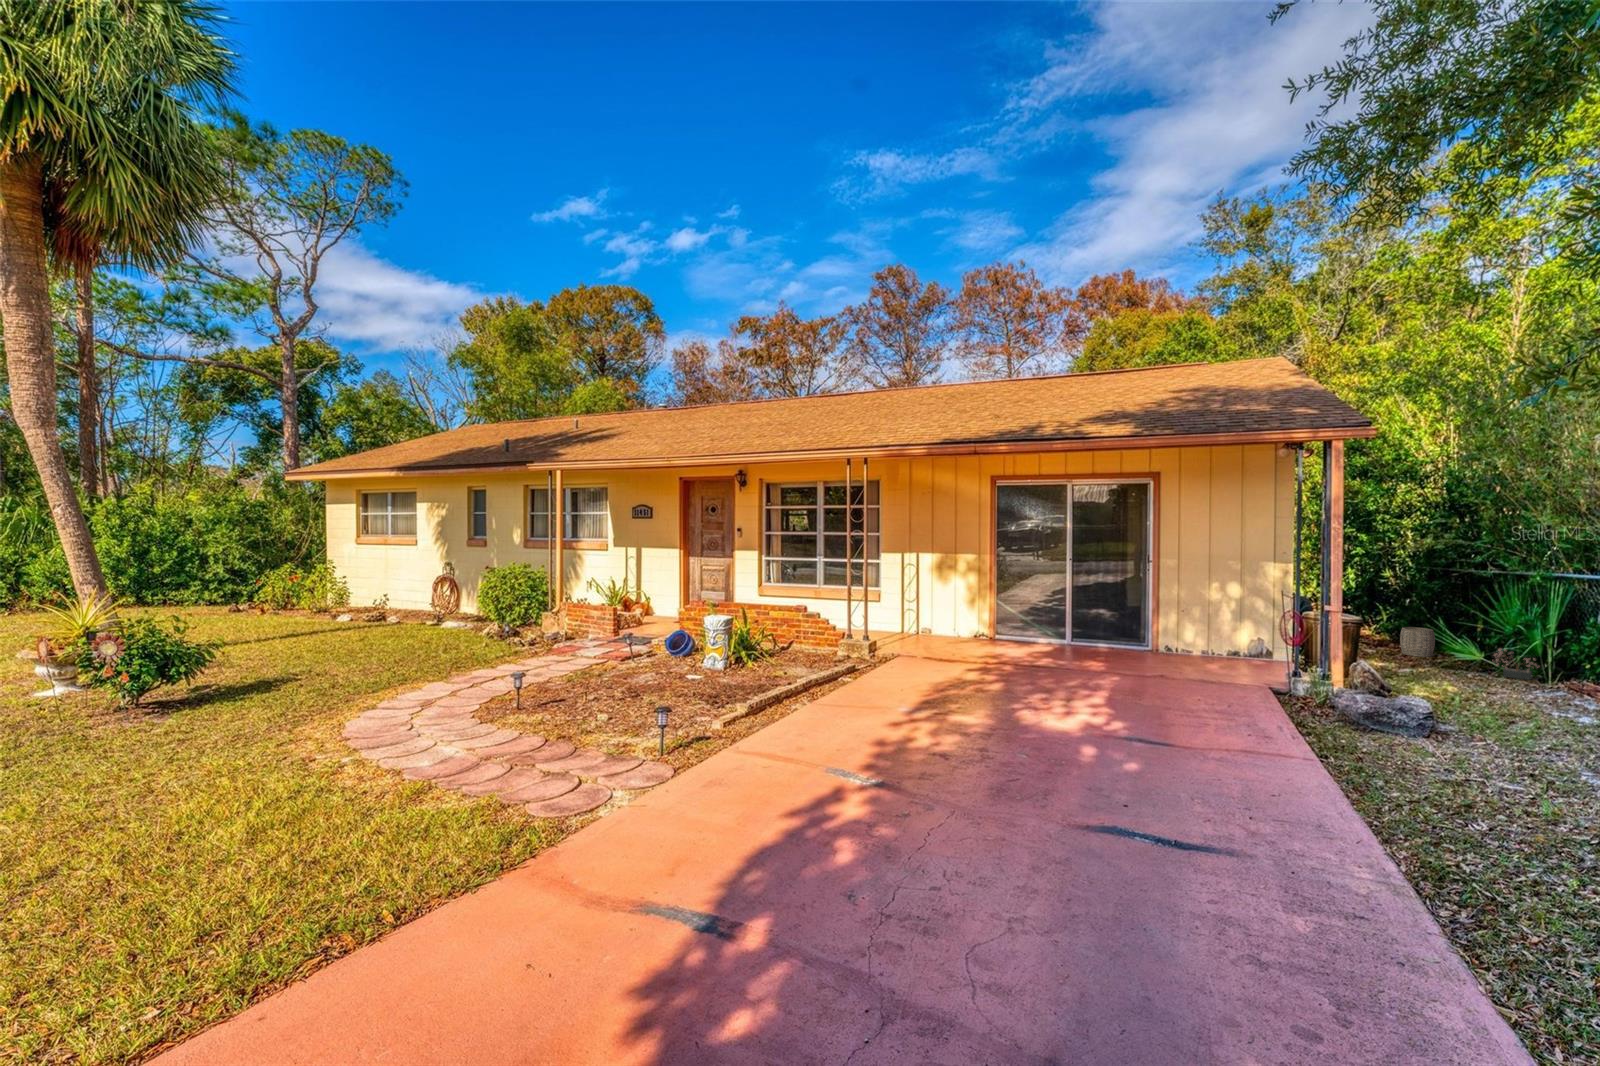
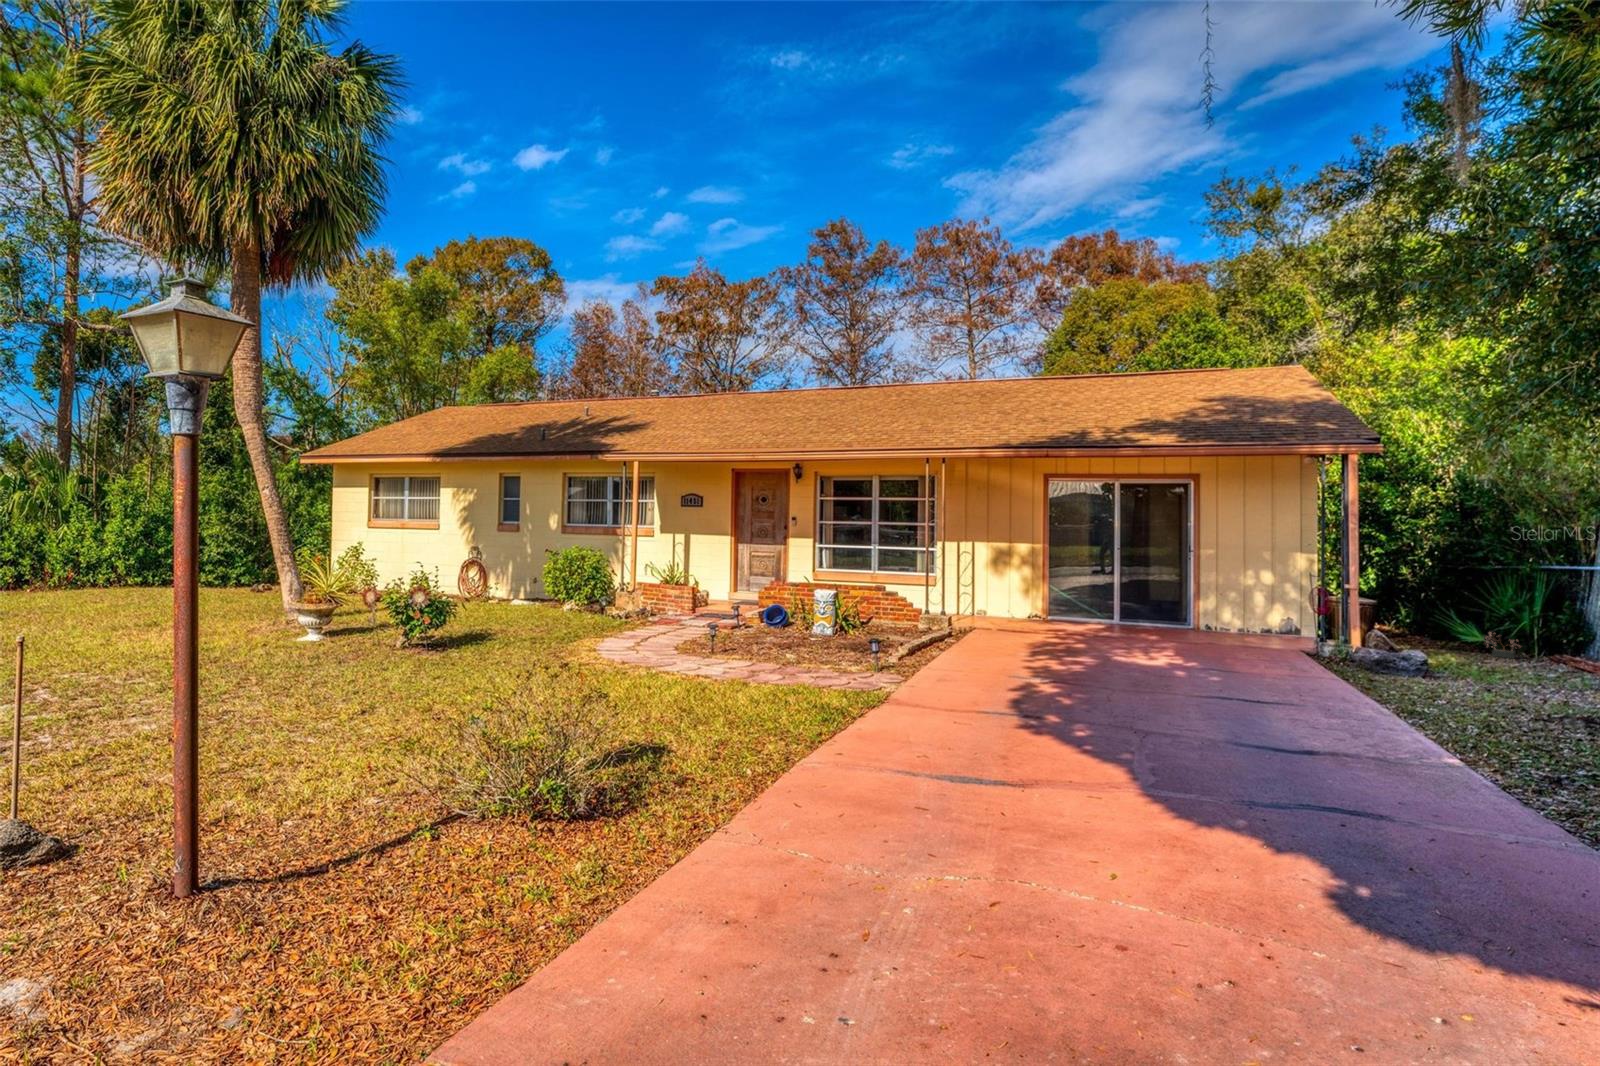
woven basket: present [1400,627,1435,657] -> none [1409,618,1439,644]

